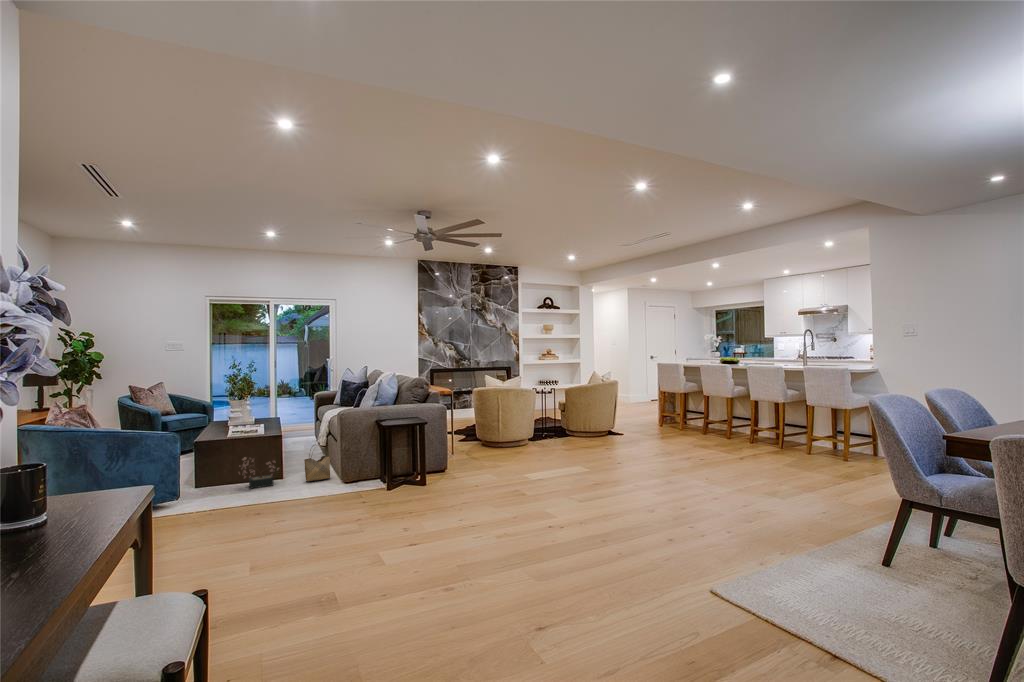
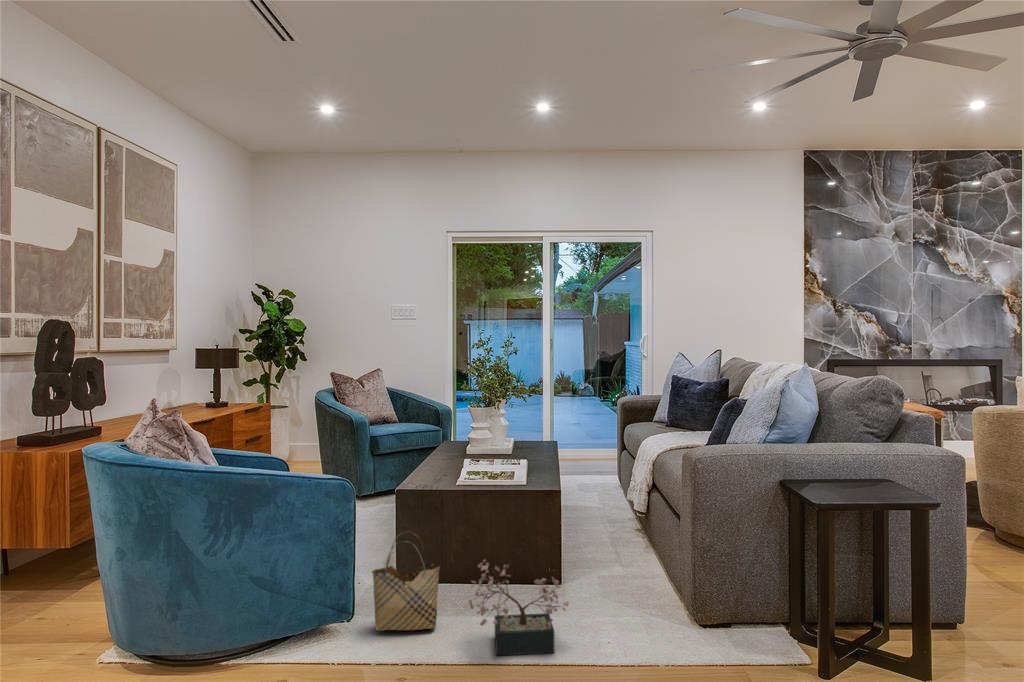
woven basket: present [304,456,330,481] -> present [372,531,440,631]

